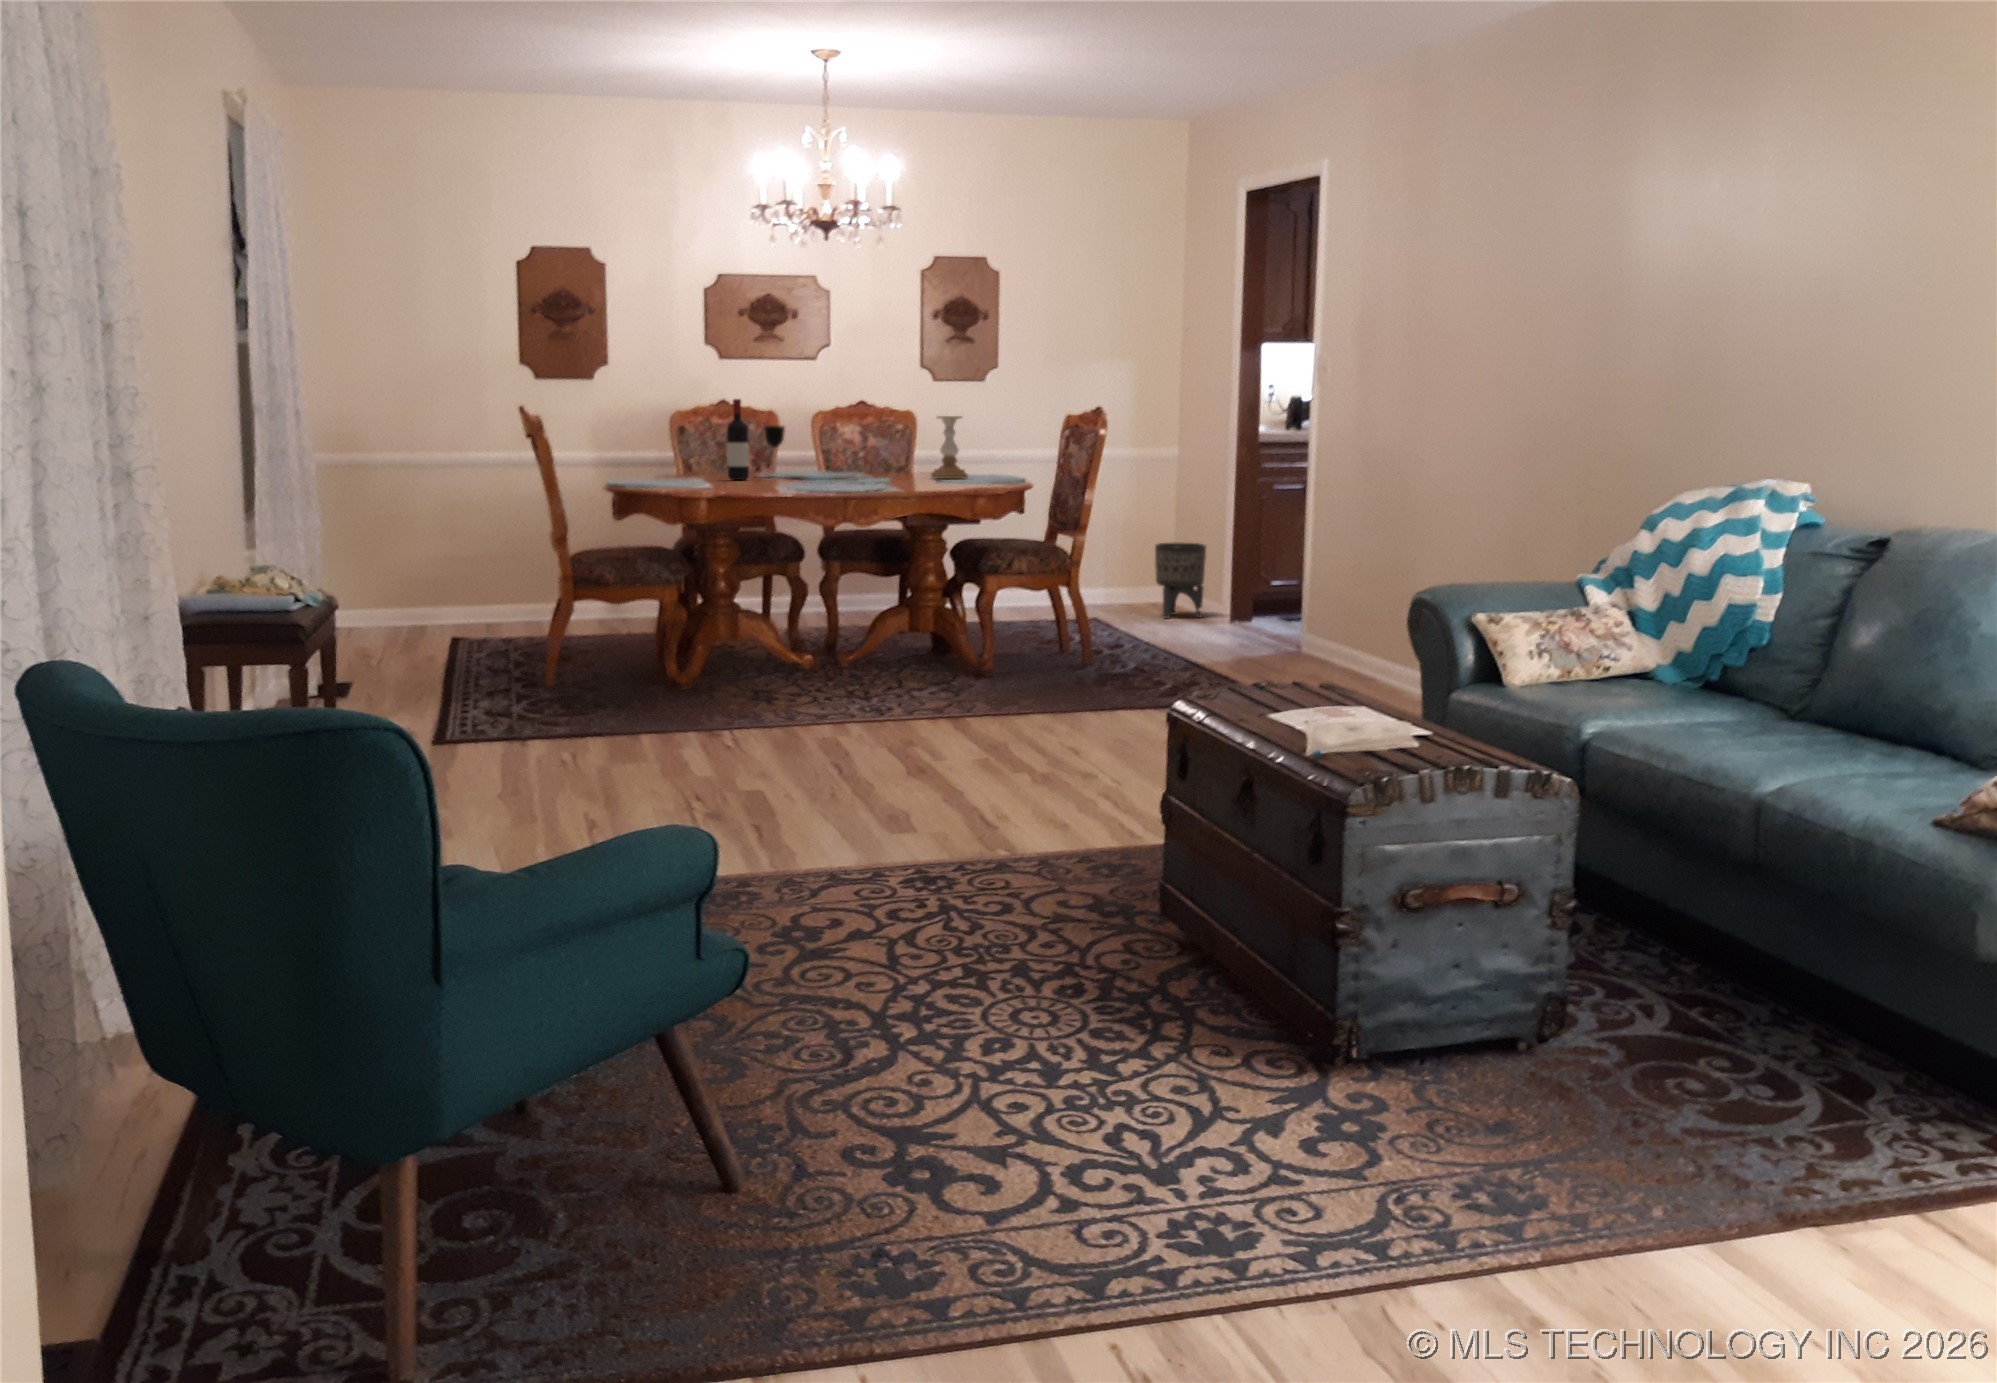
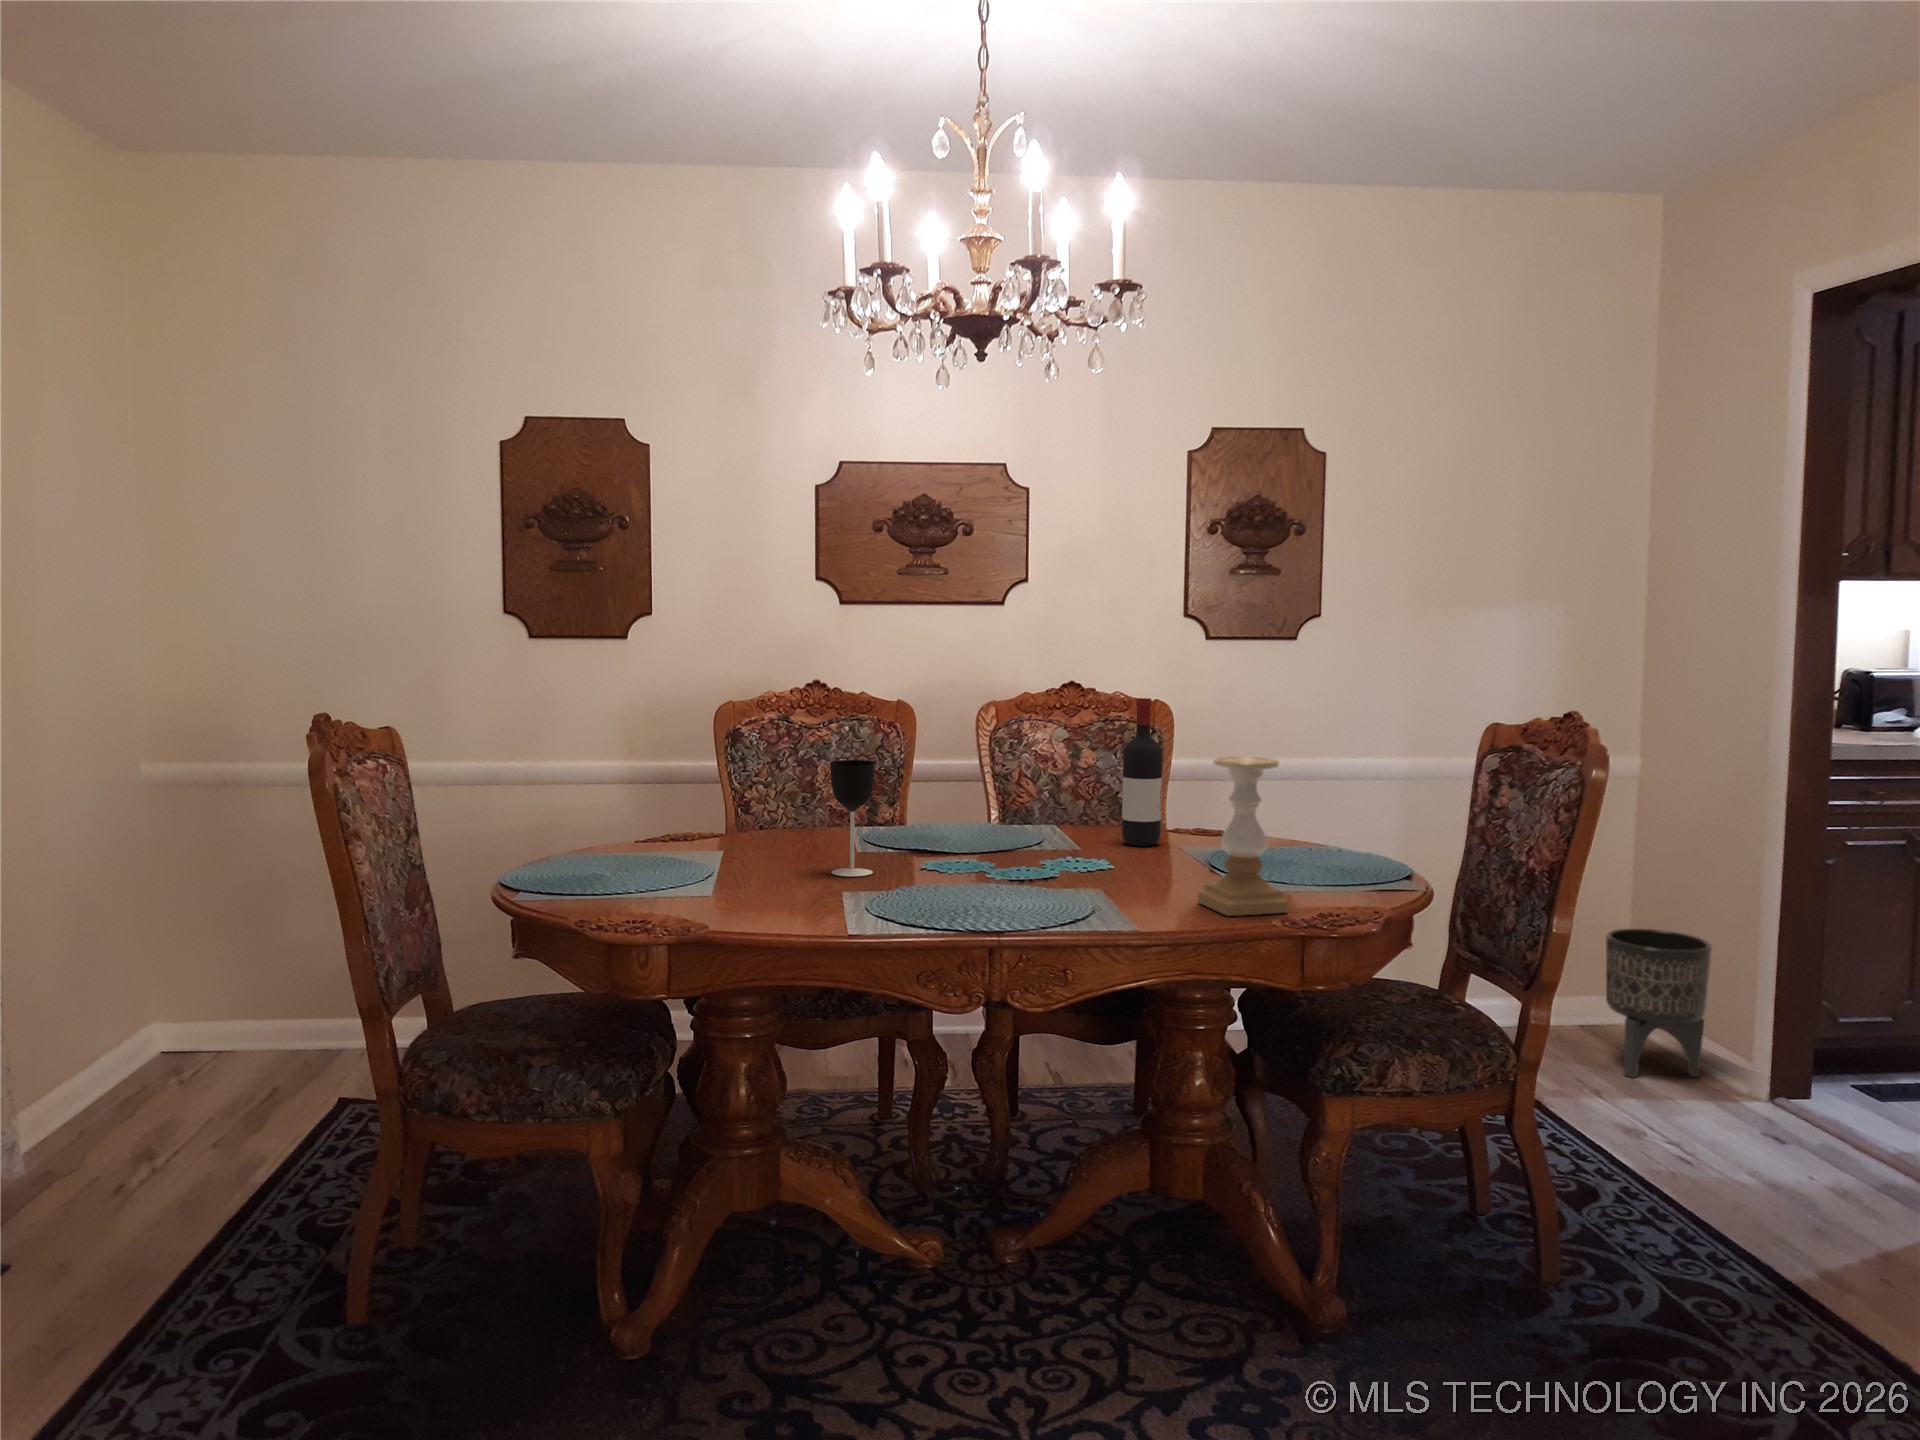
wine bottle: present [727,399,749,480] -> present [1122,698,1163,846]

